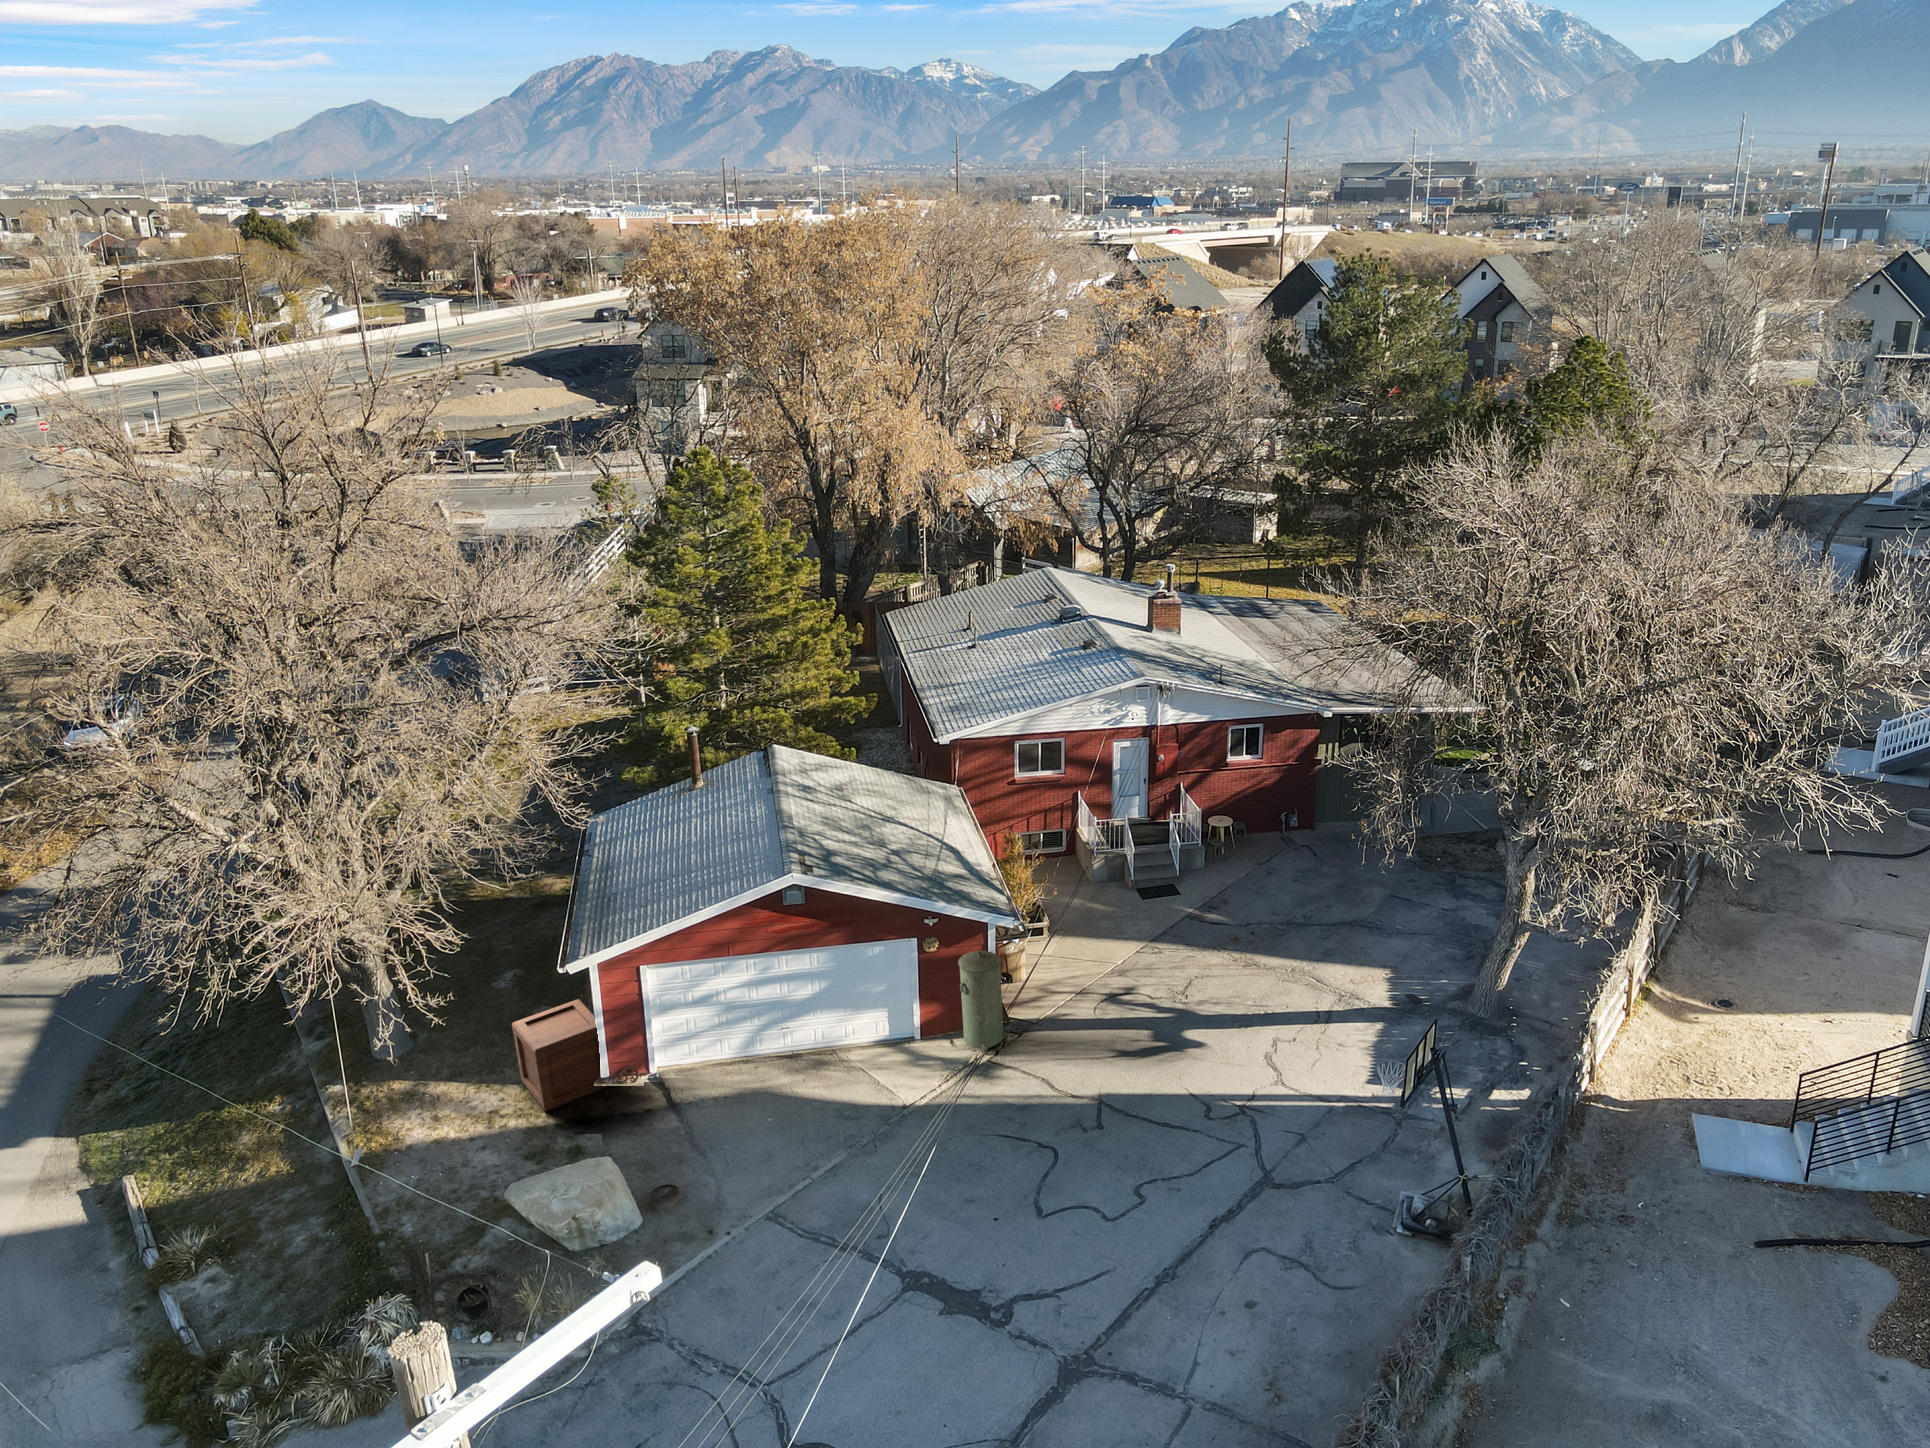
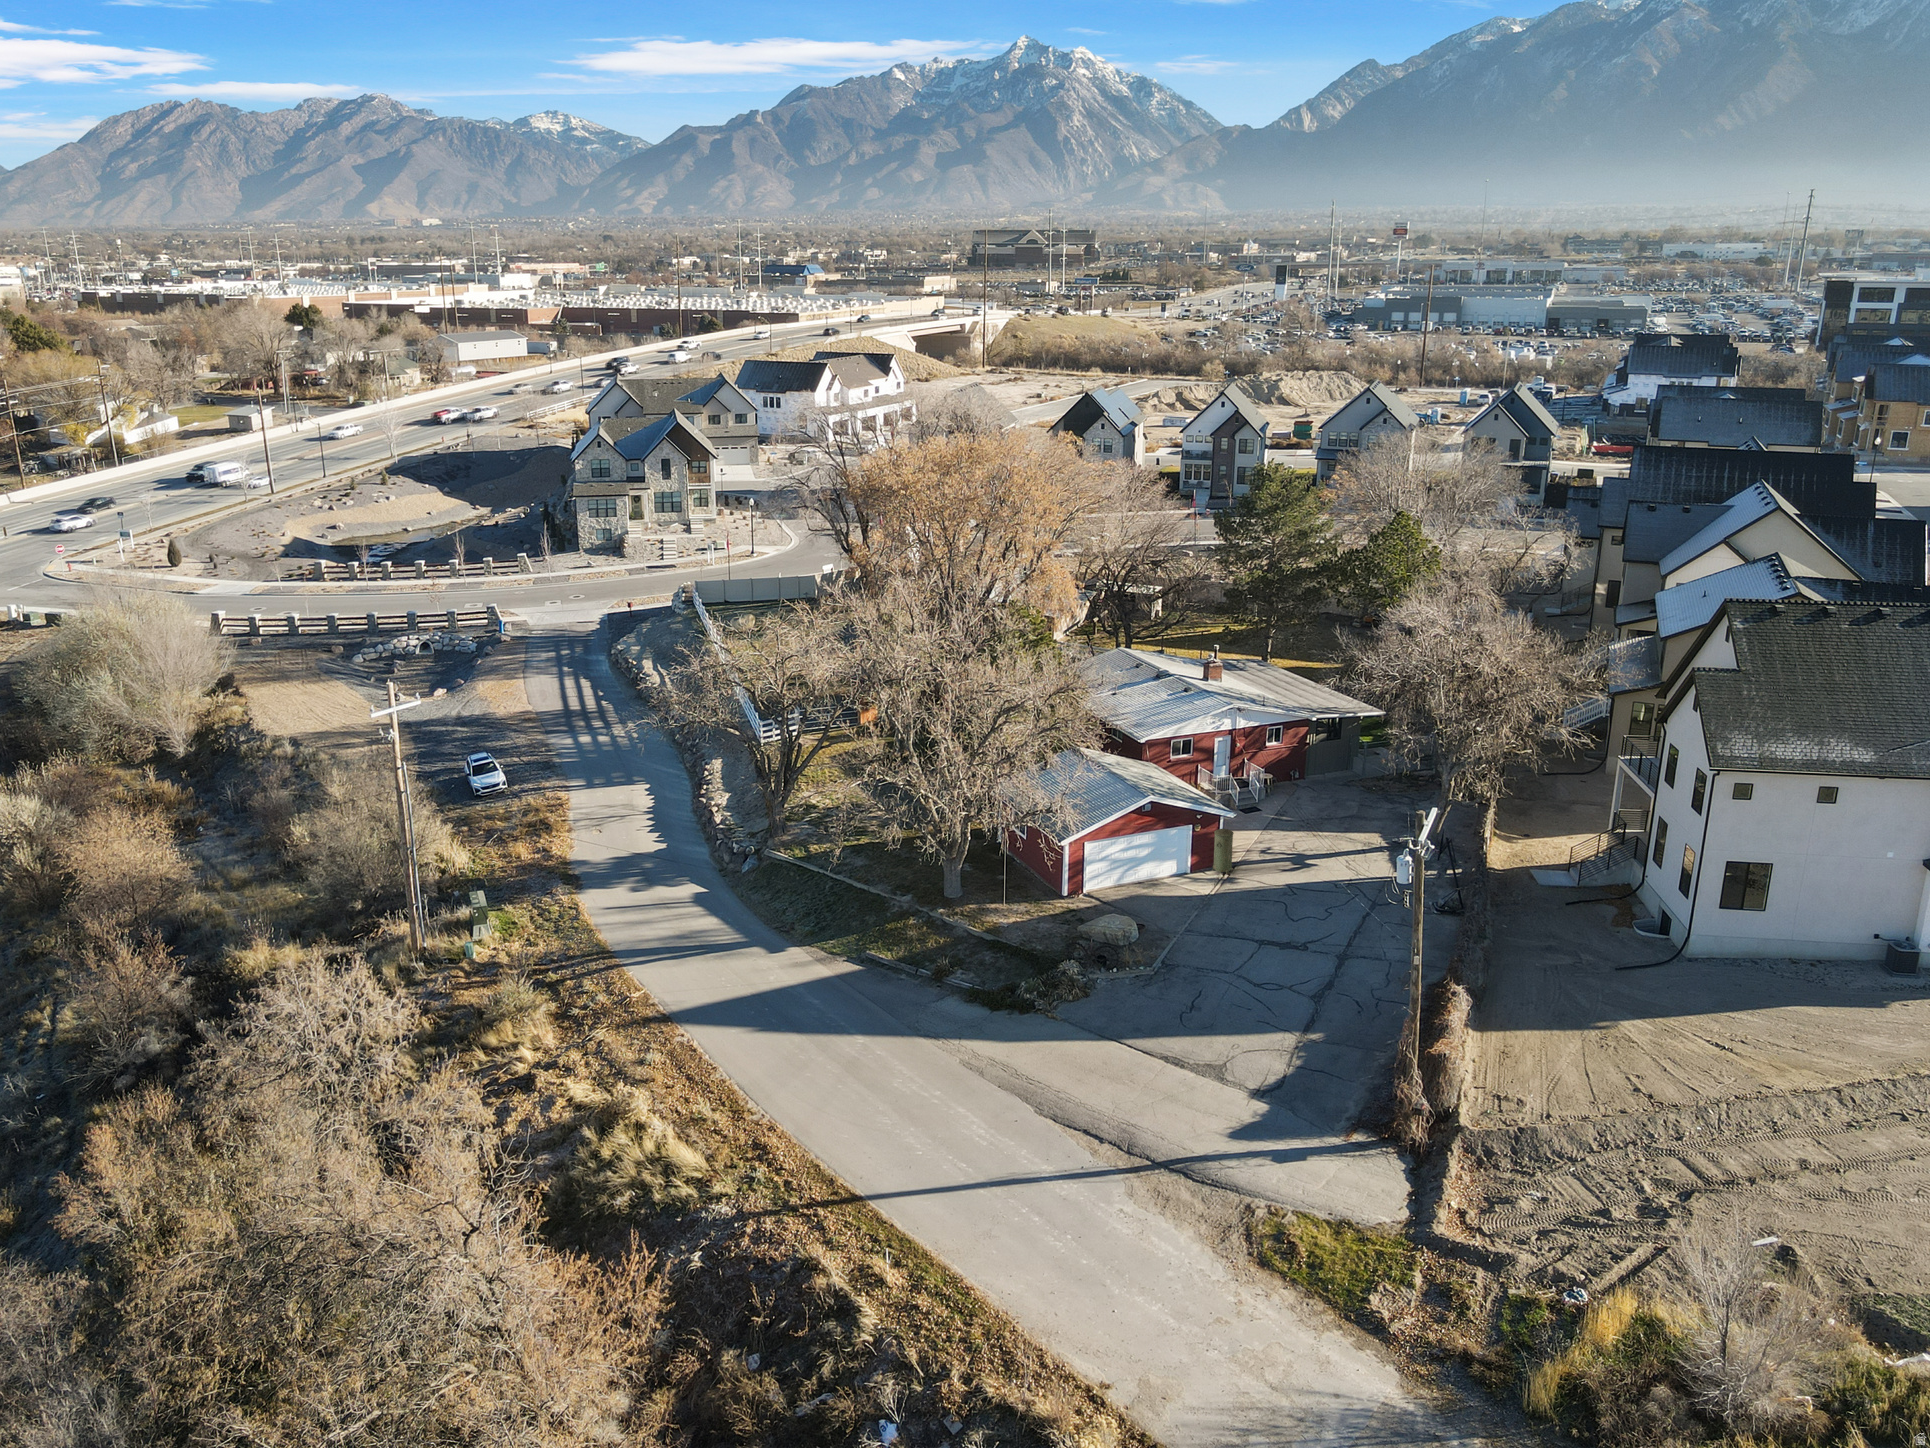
wooden crate: present [512,999,608,1111] -> none [1031,862,1074,908]

